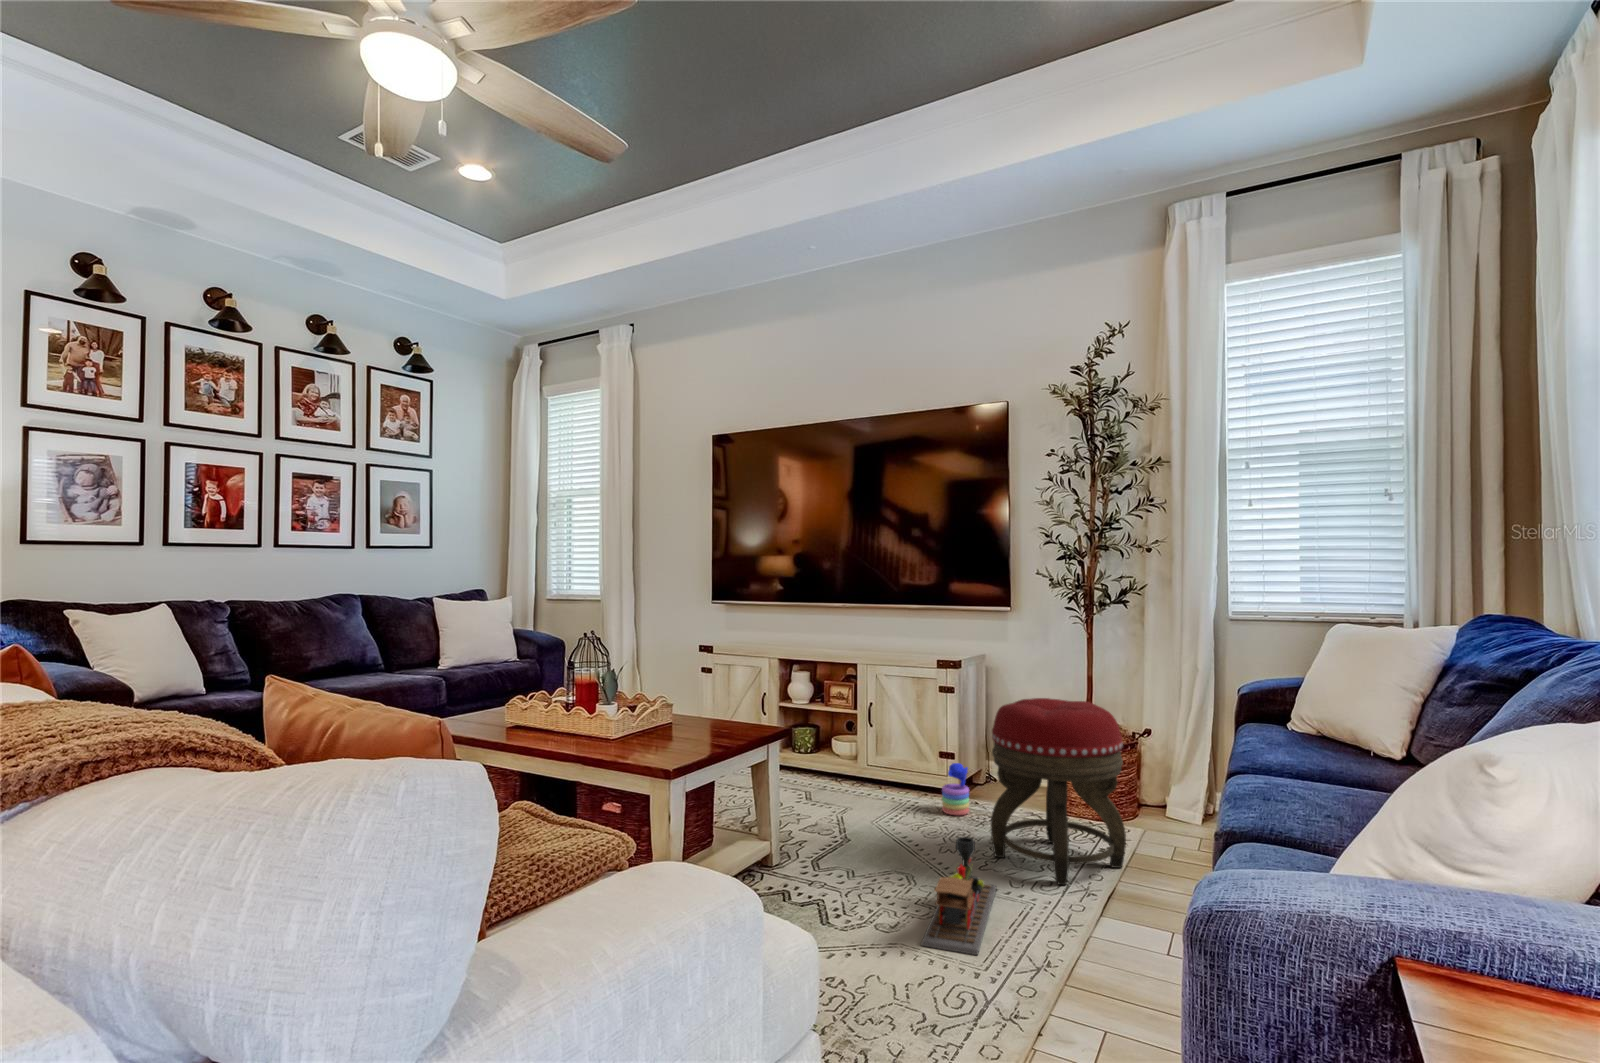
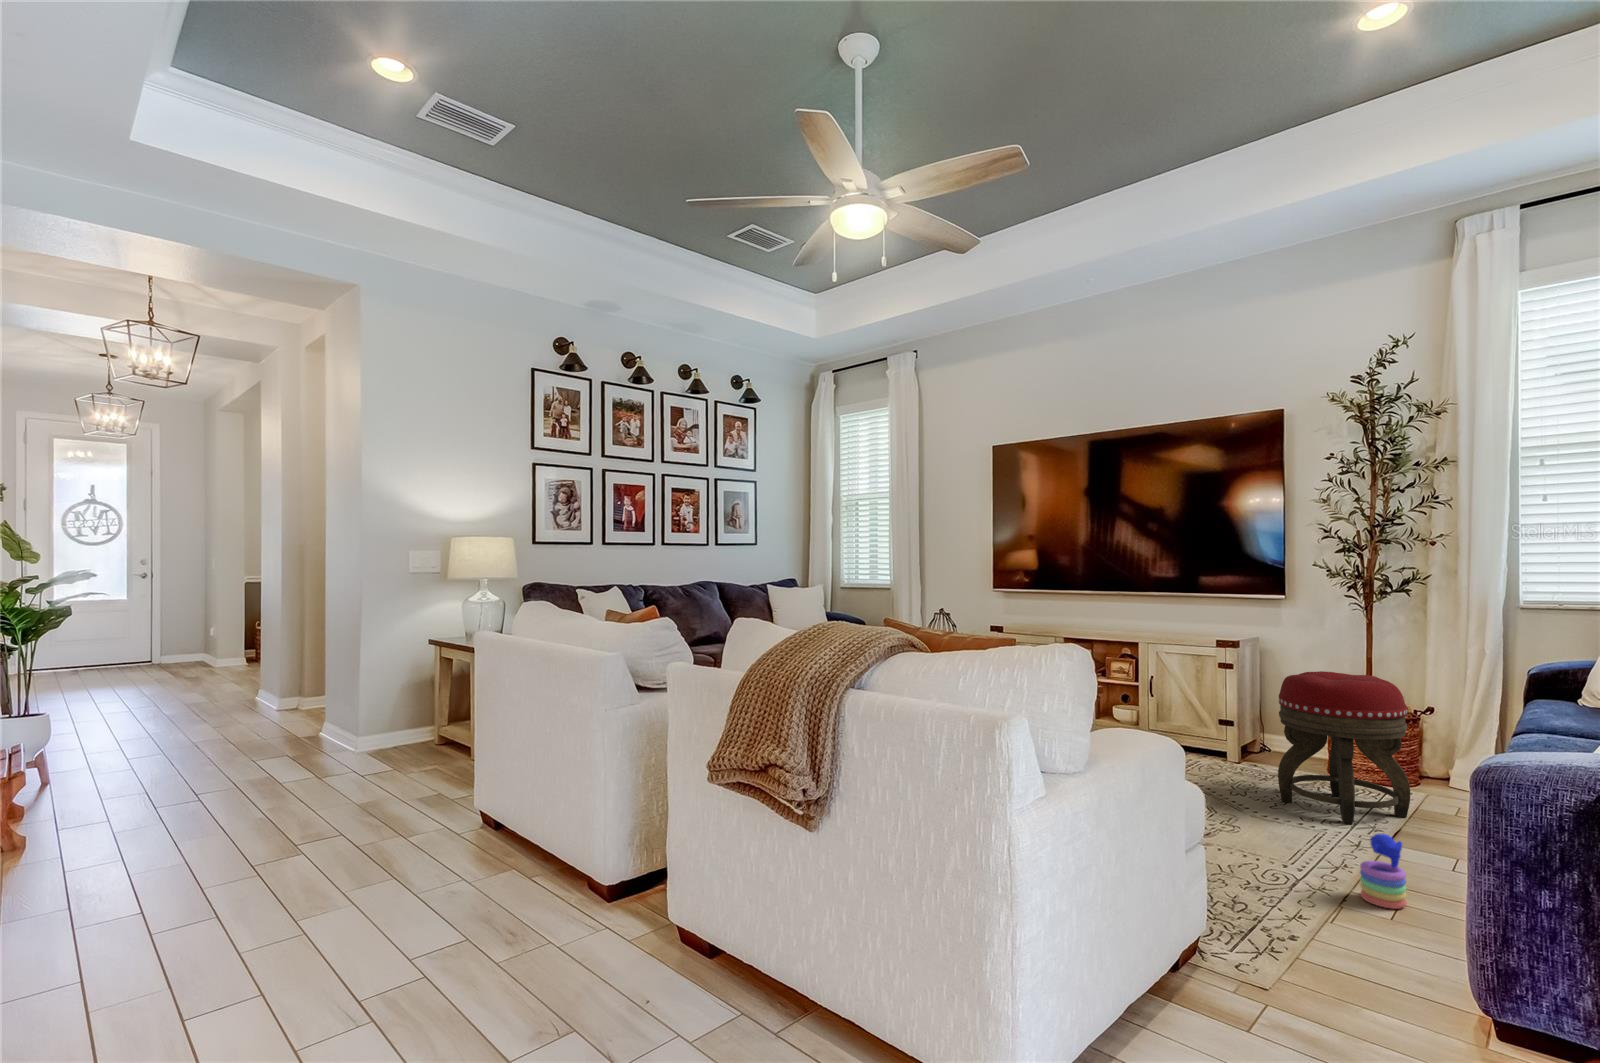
stacking toy: present [942,763,969,815] -> present [1360,834,1407,909]
toy train: present [921,837,996,955] -> none [1229,775,1288,859]

